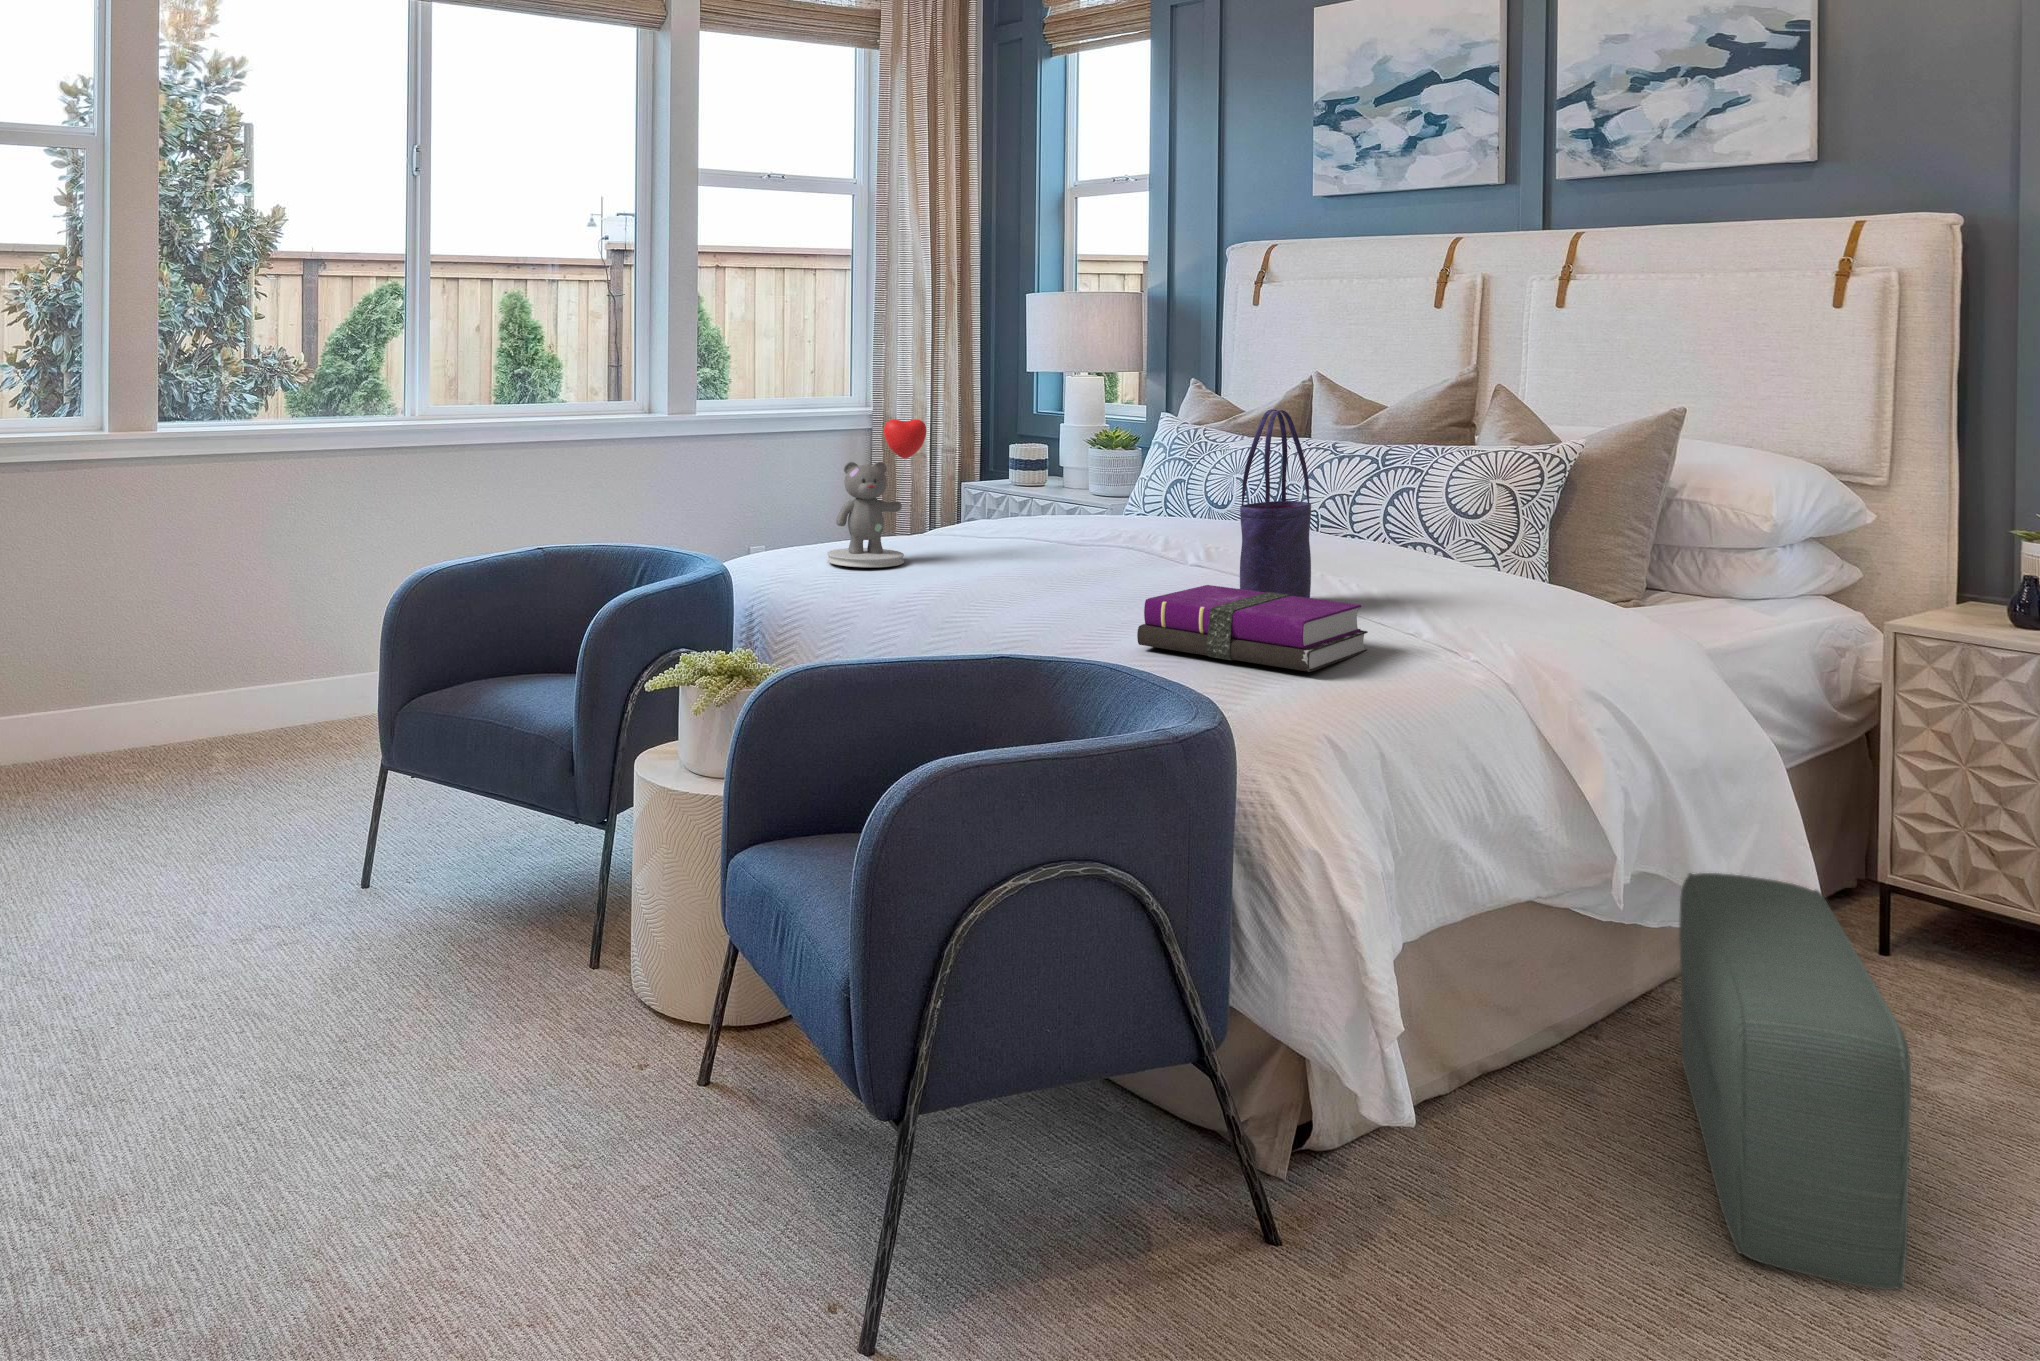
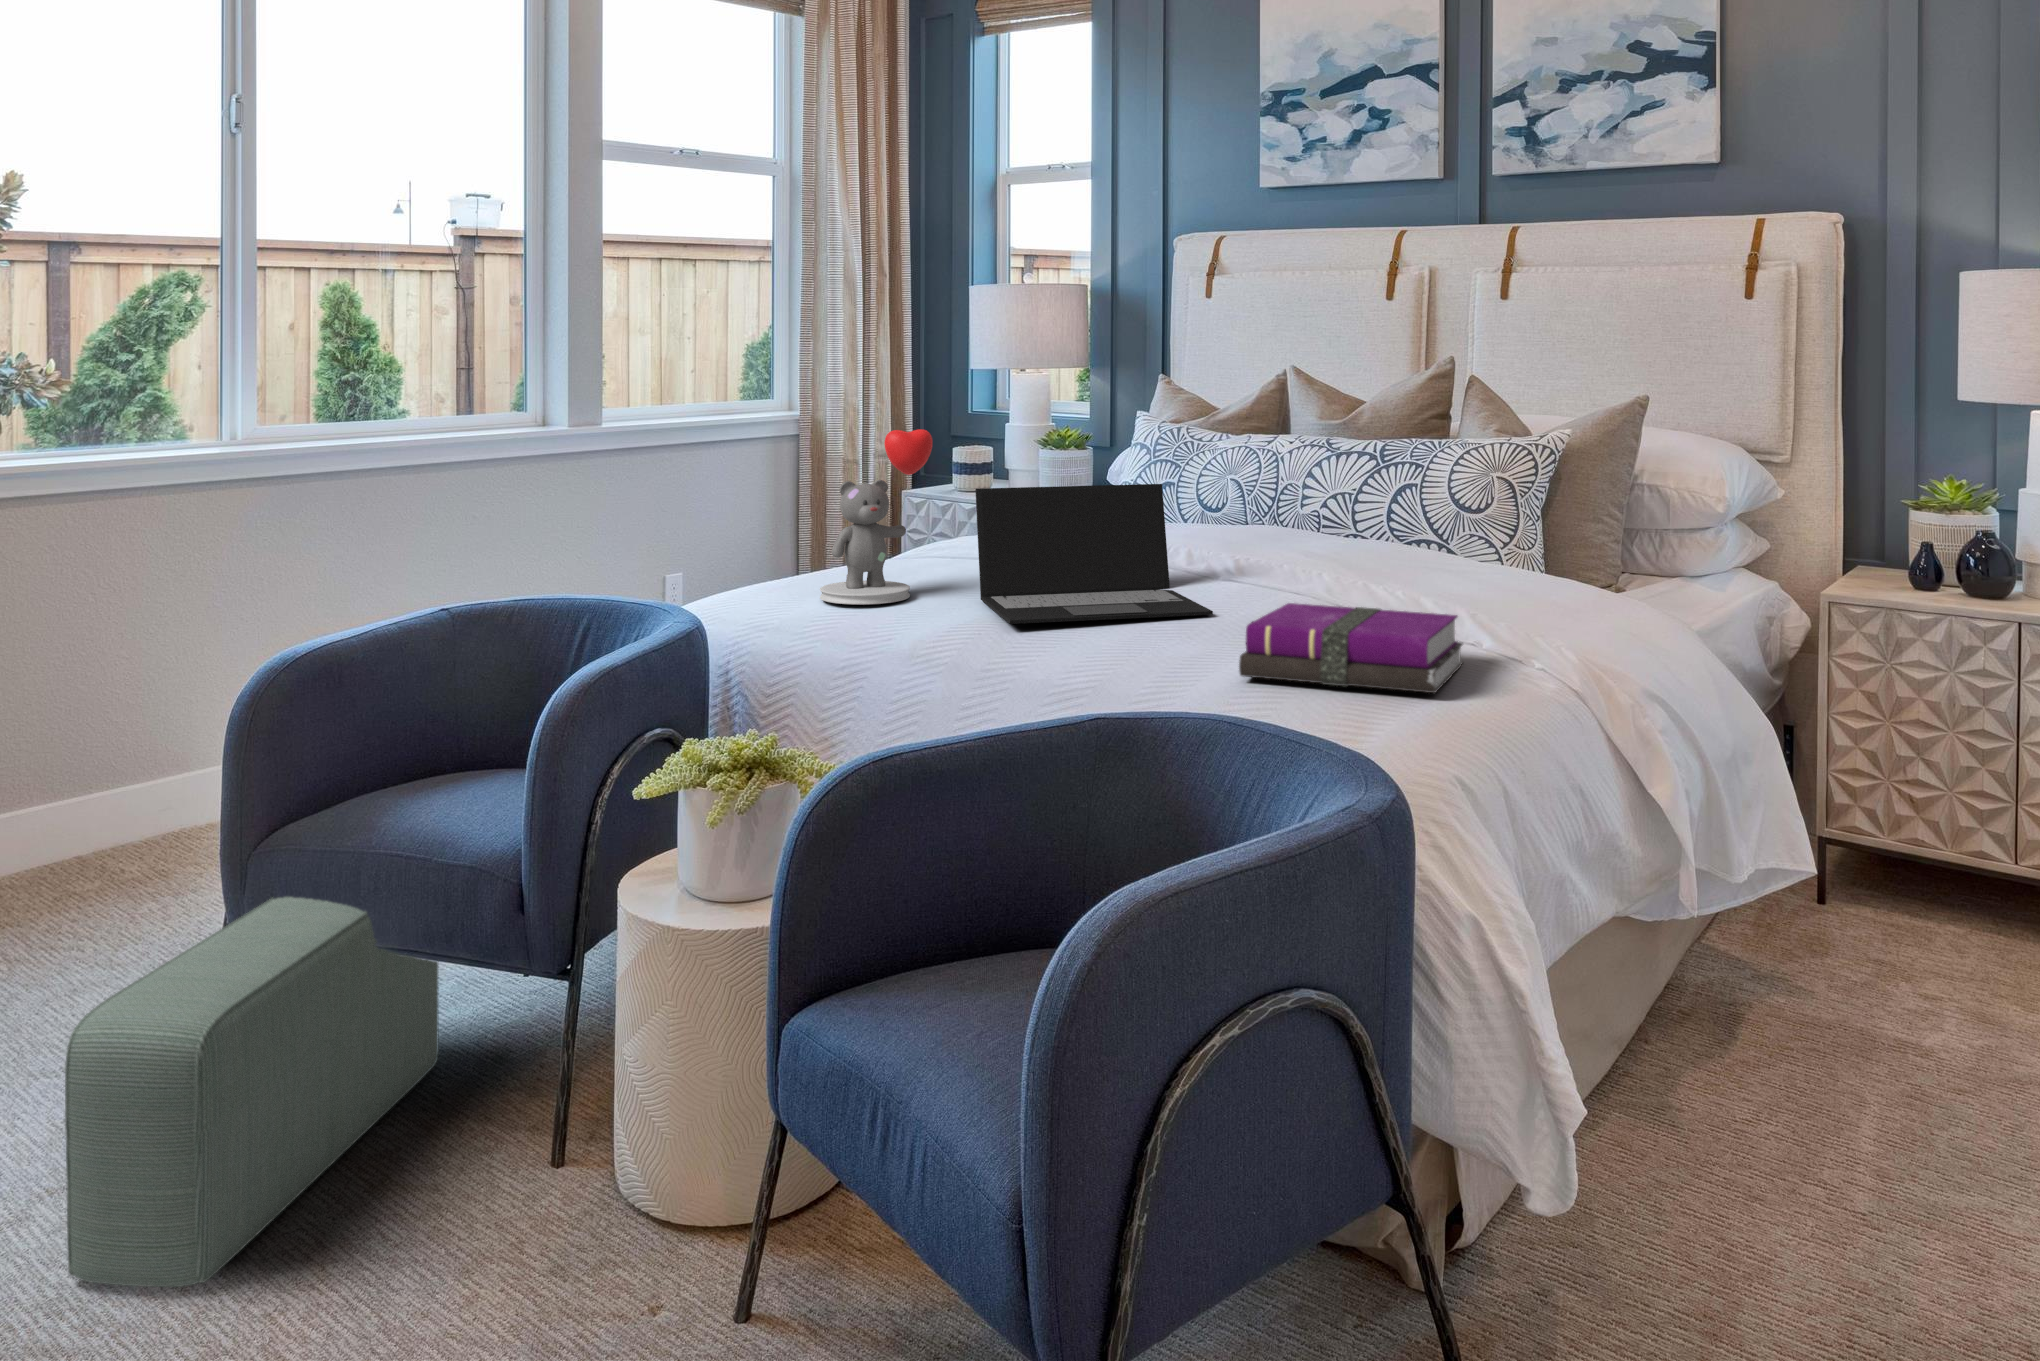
tote bag: present [1240,409,1311,598] -> none [1307,409,1369,626]
laptop: none [960,472,1158,594] -> present [975,484,1213,624]
pouf: present [1679,873,1911,1290] -> present [65,897,439,1287]

